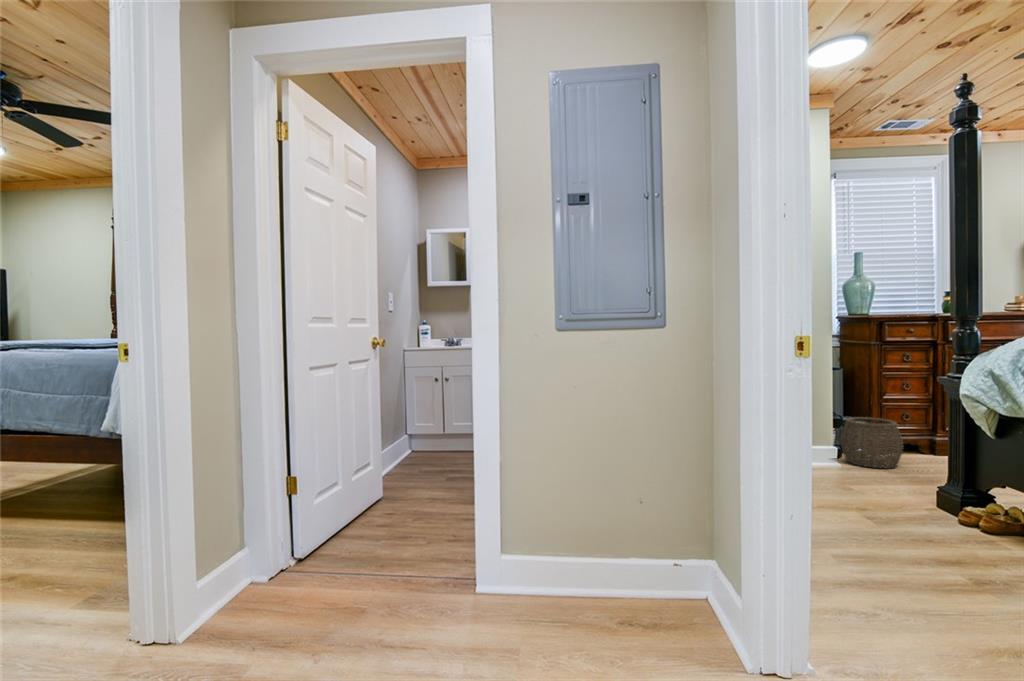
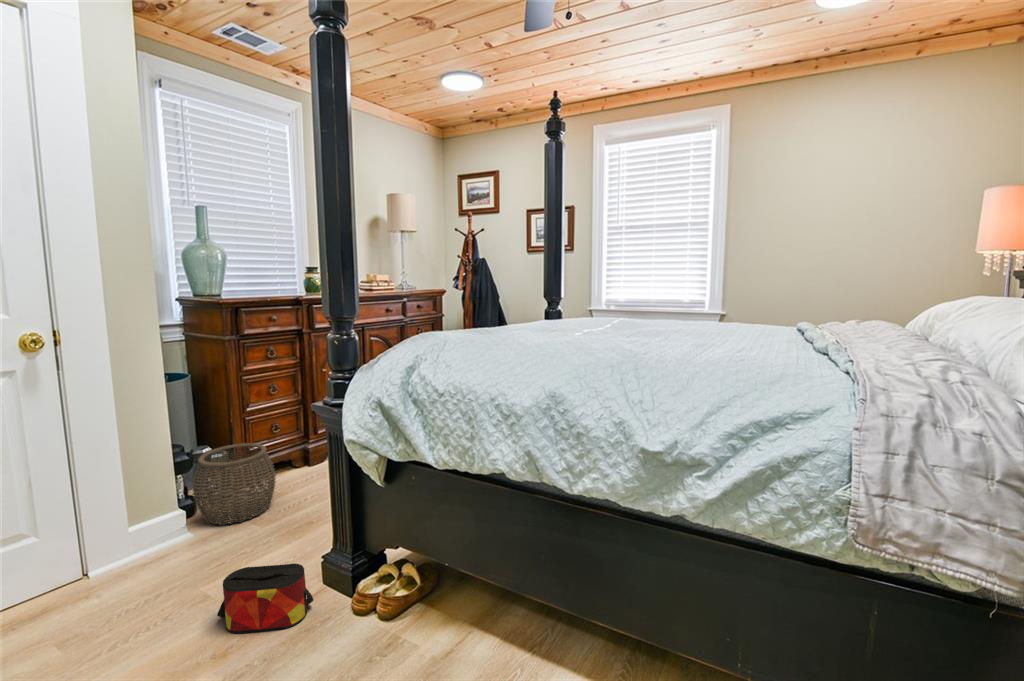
bag: none [858,471,926,514] -> present [217,563,313,633]

